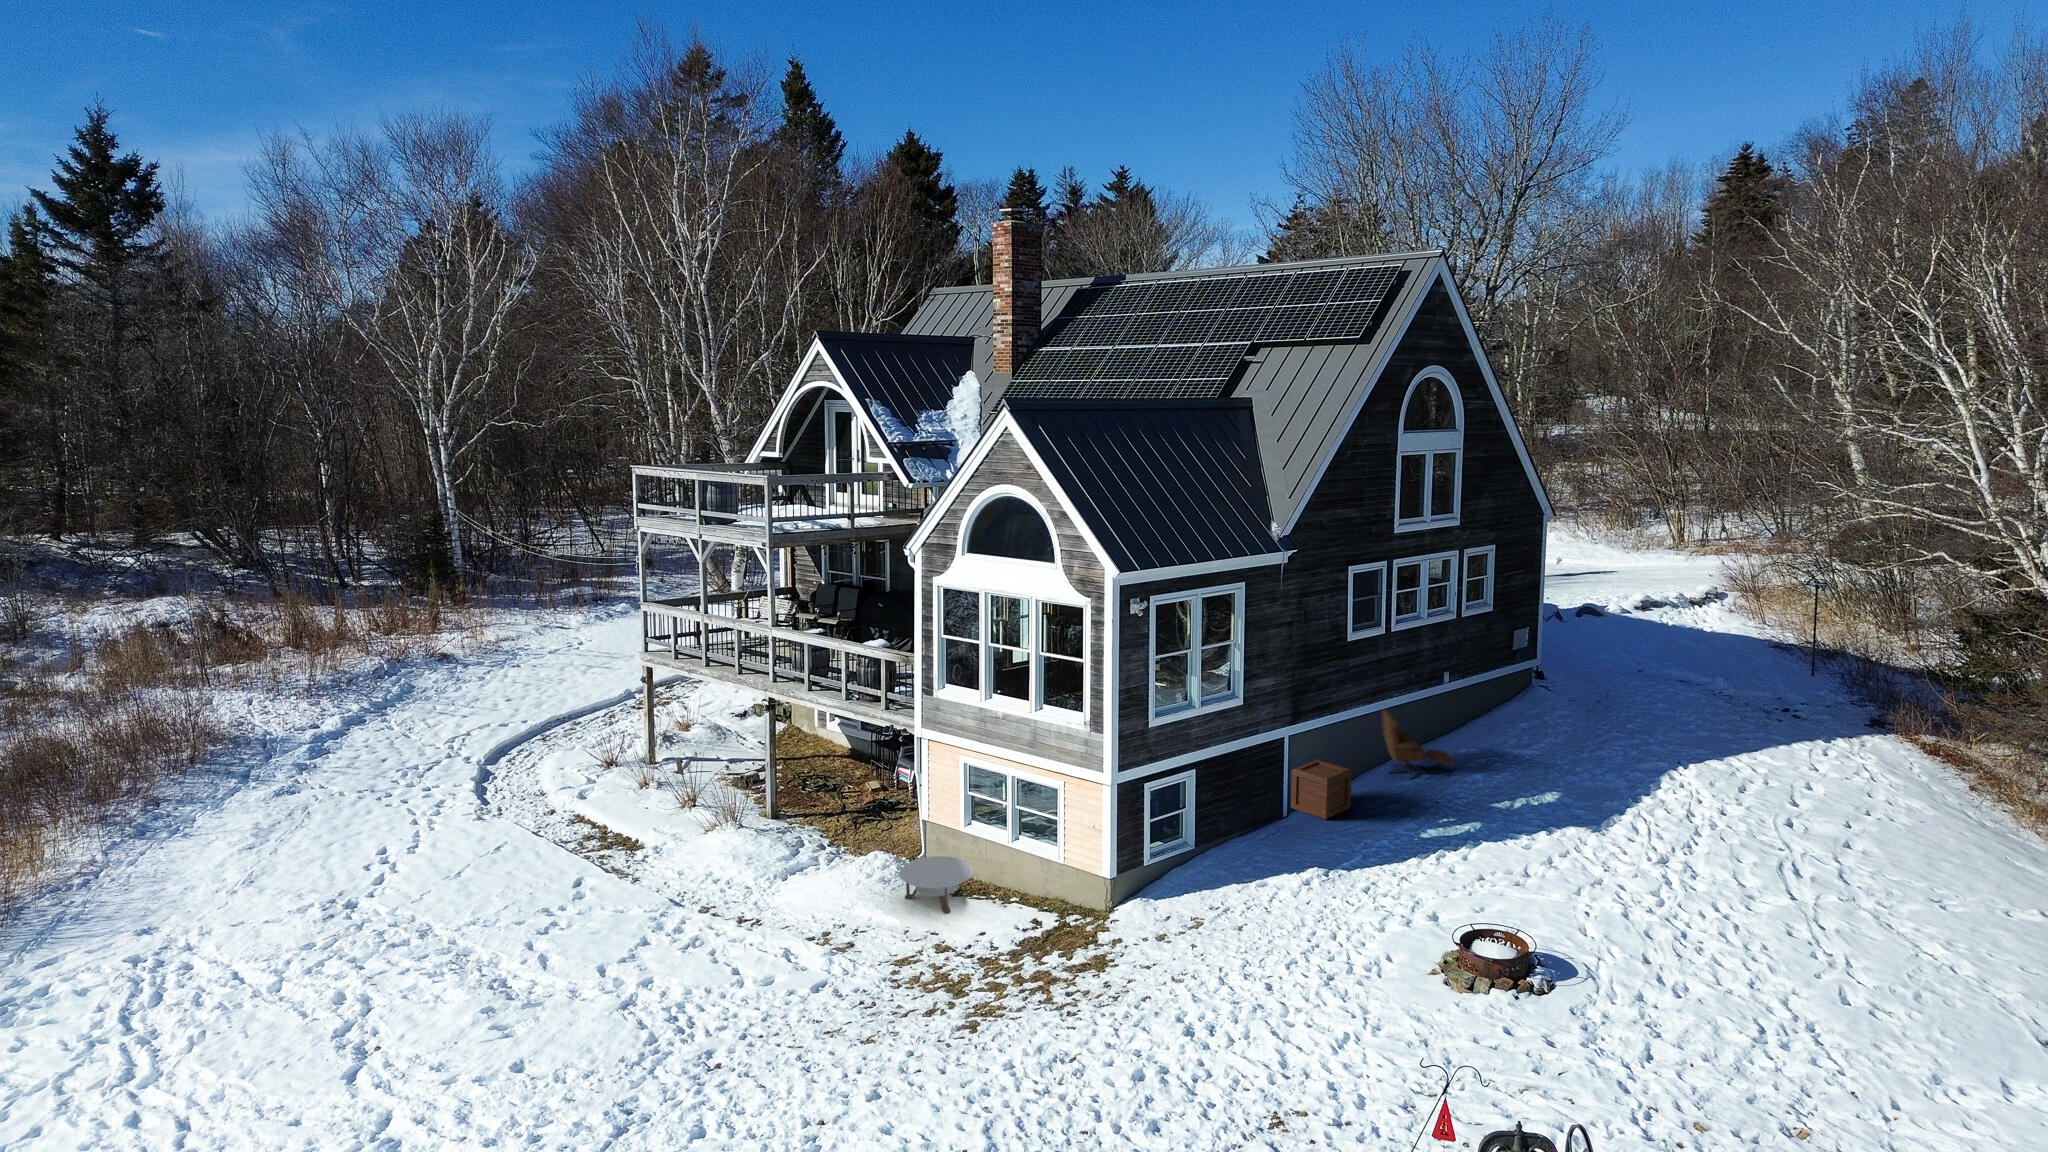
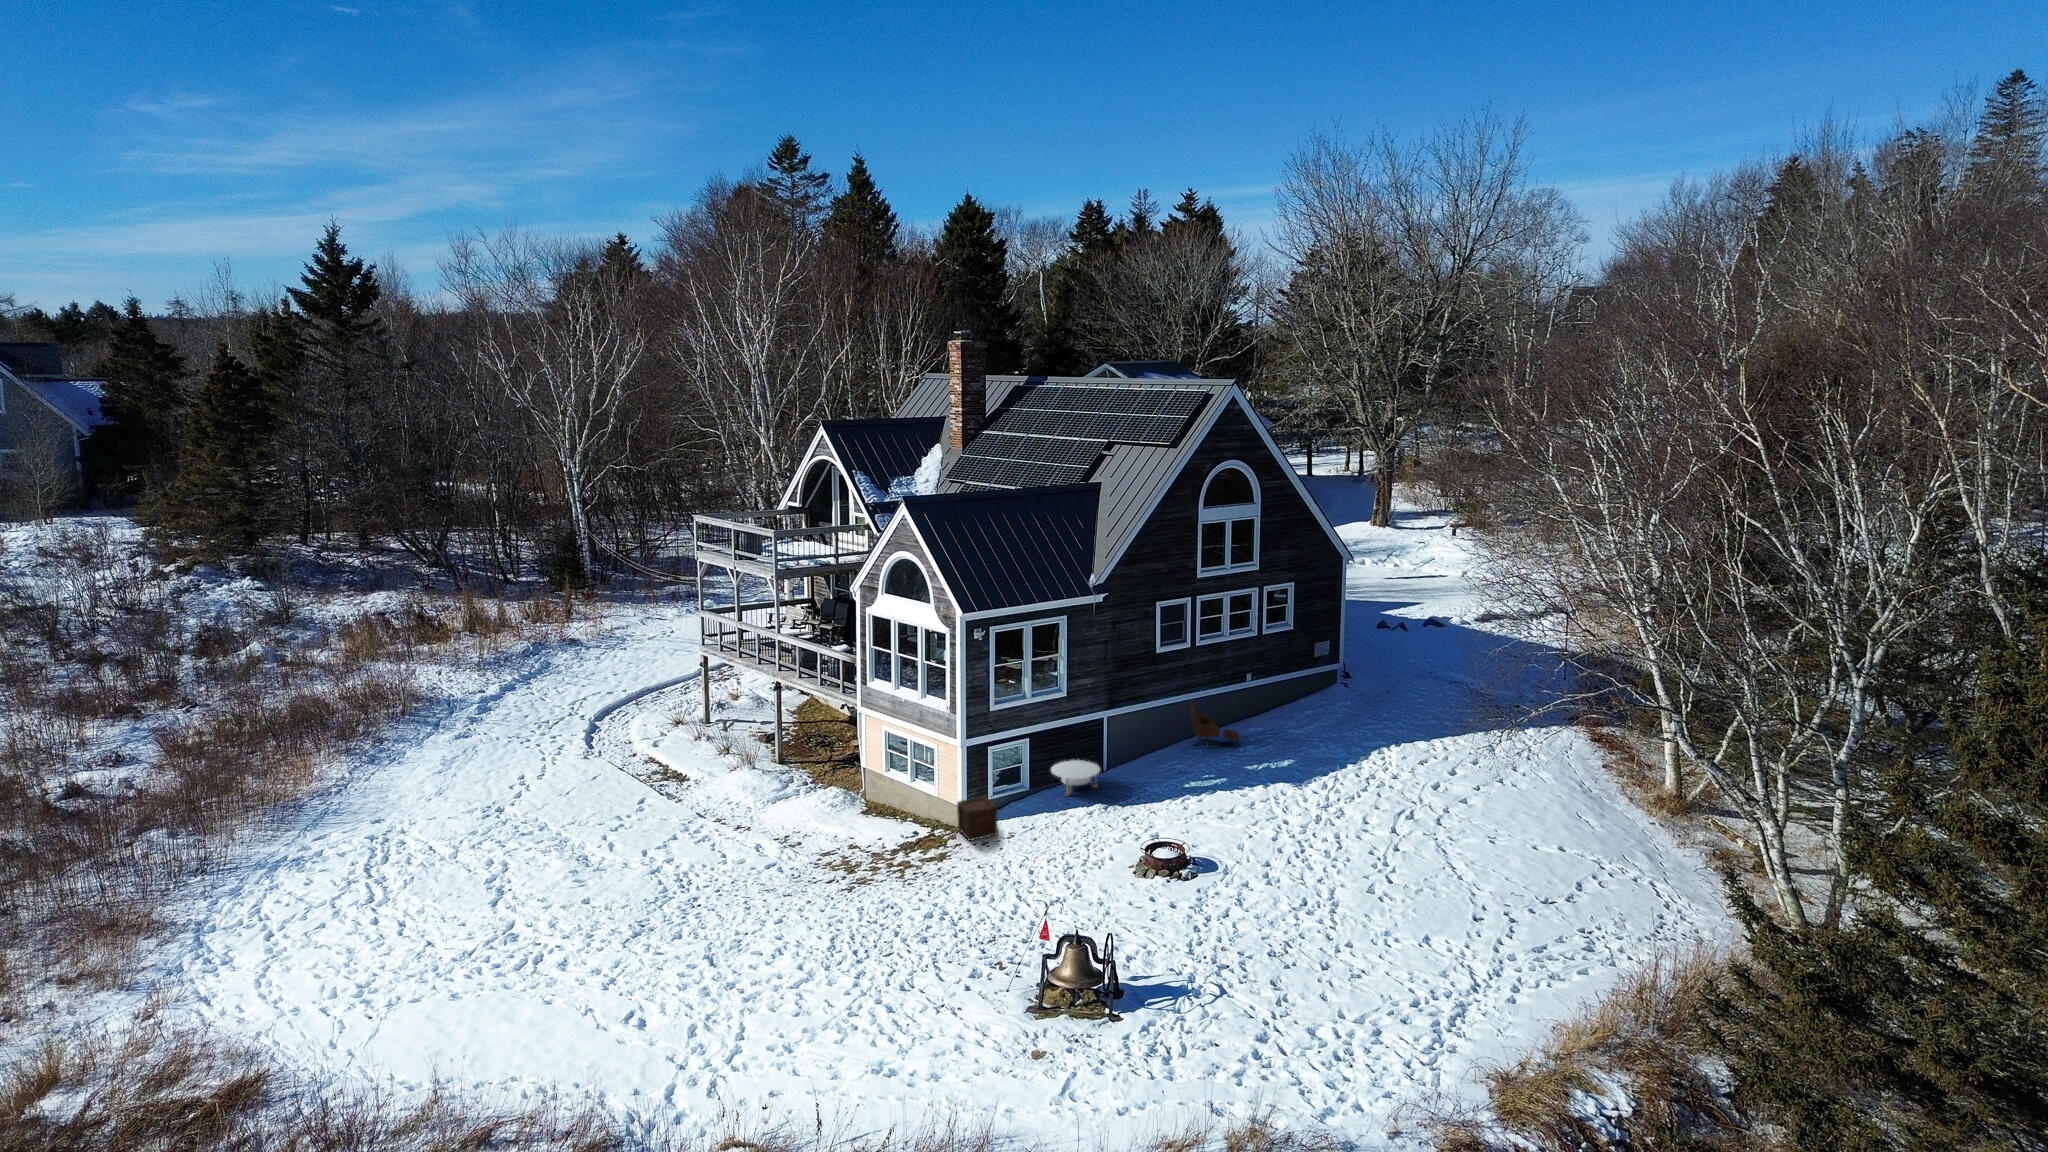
wooden crate: present [1291,760,1352,819] -> present [957,796,998,841]
round table: present [900,856,973,913] -> present [1051,760,1100,796]

